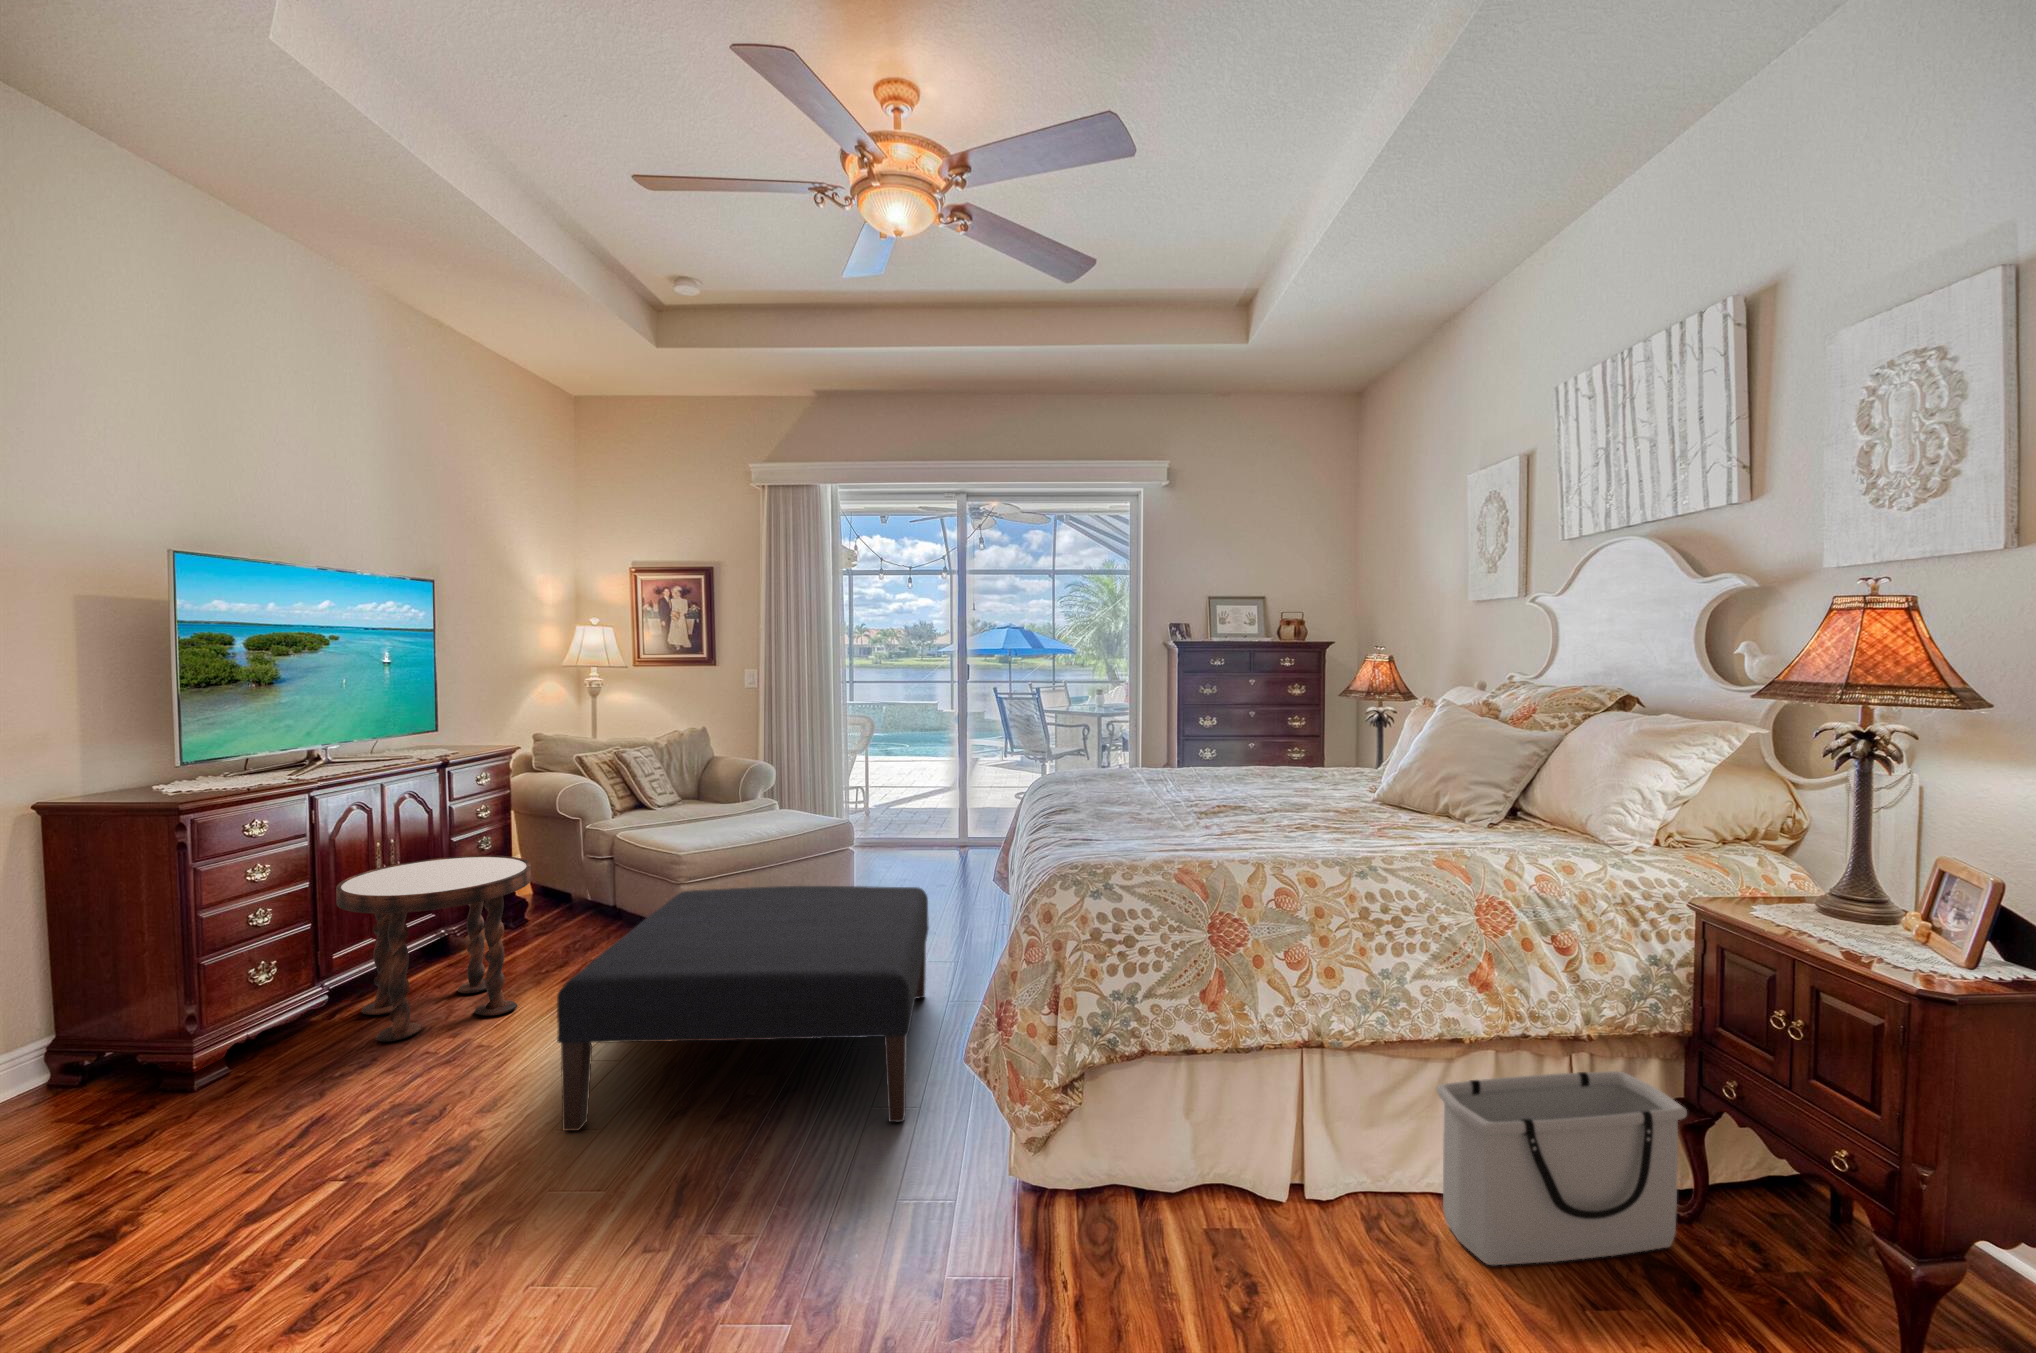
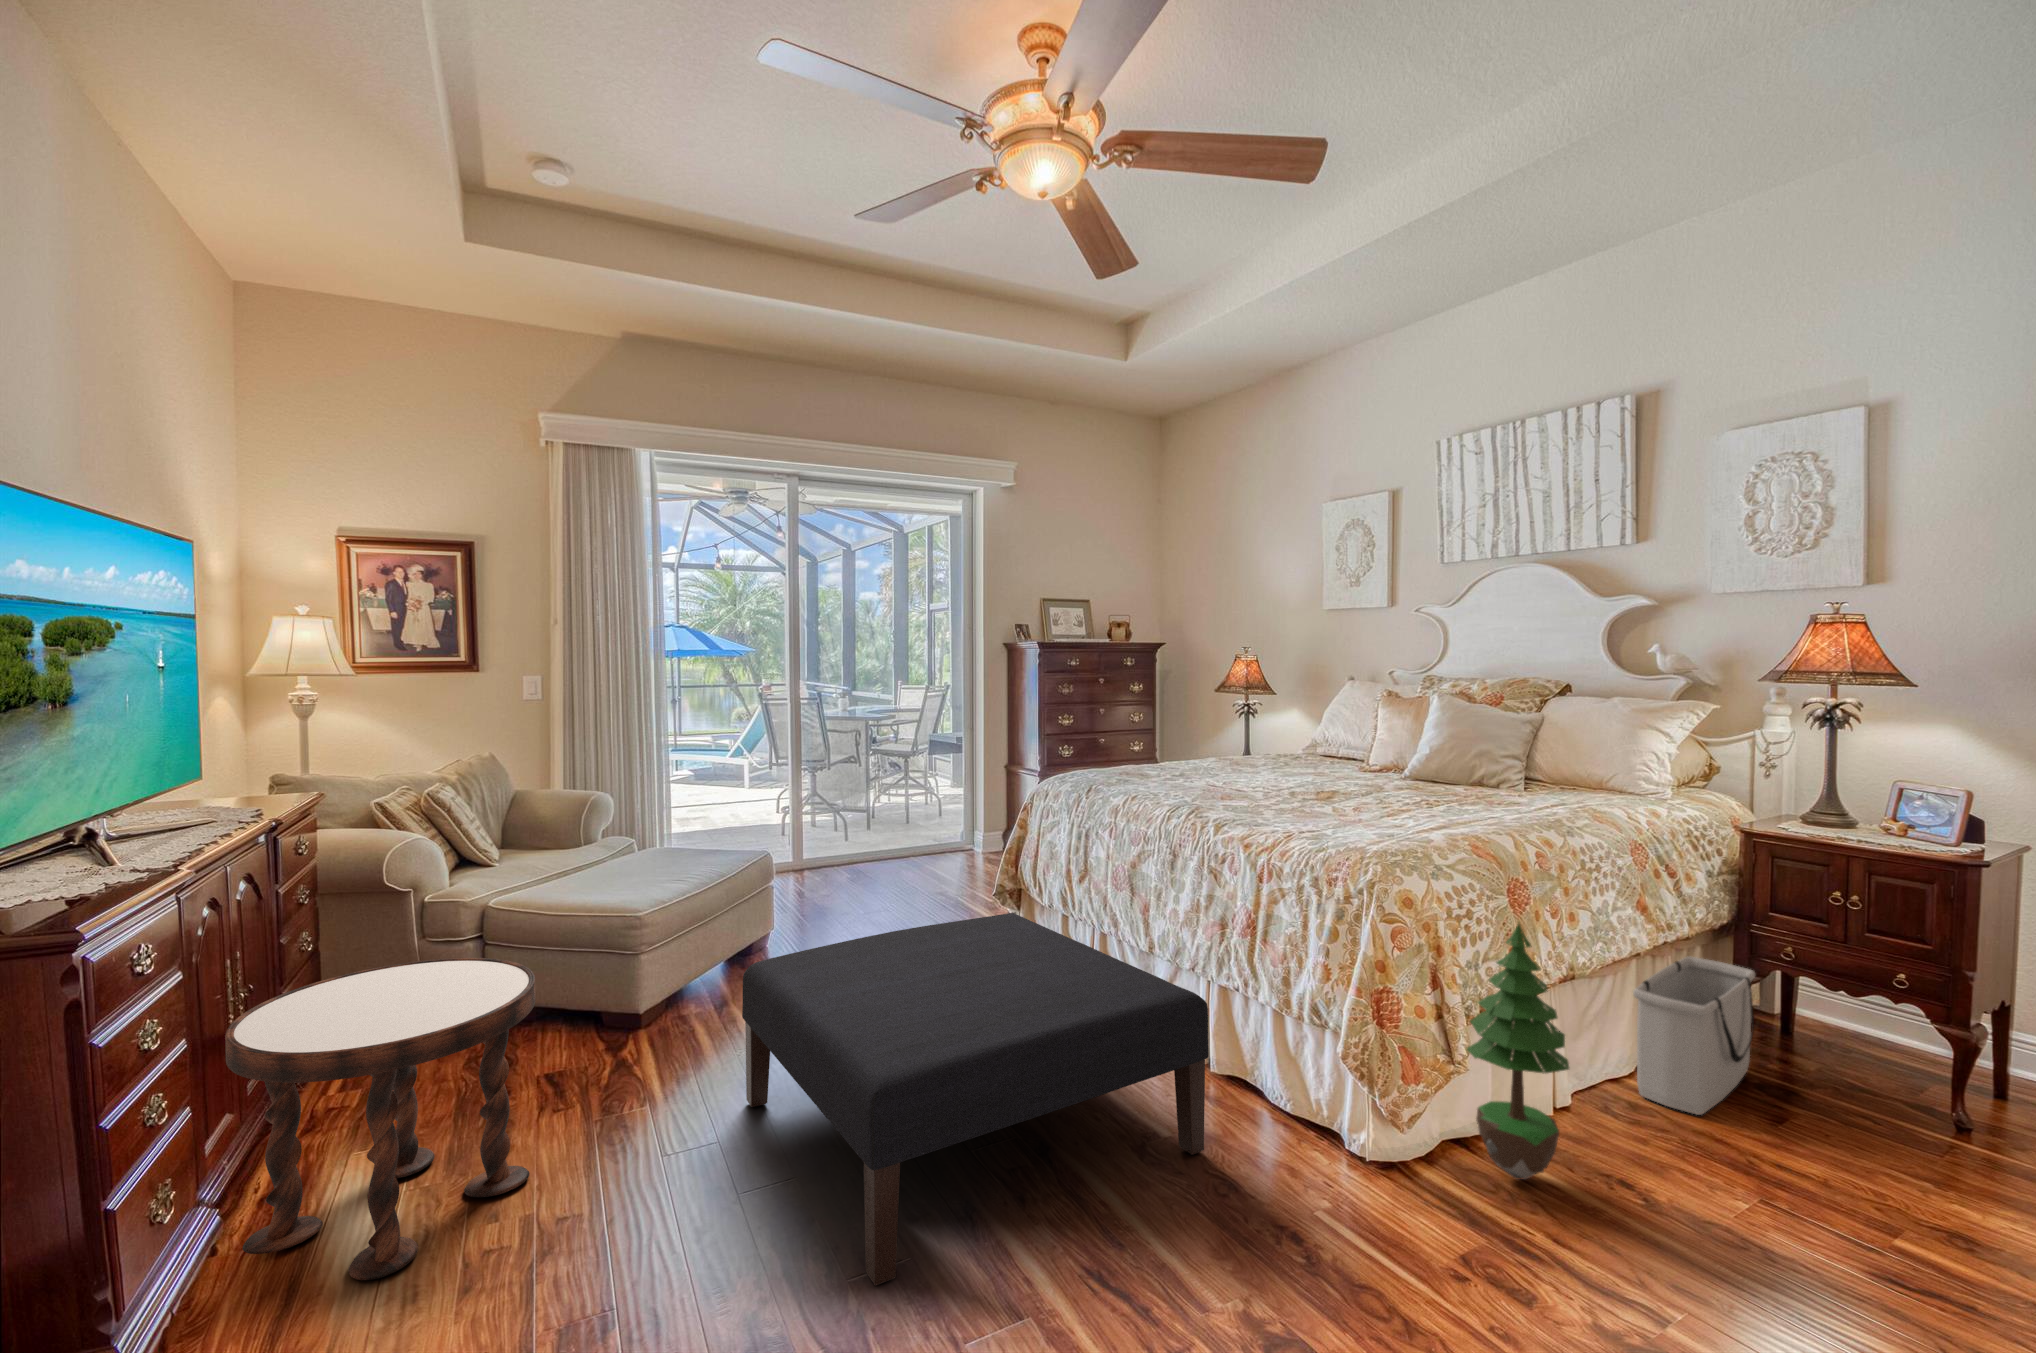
potted tree: none [1086,955,1190,1242] -> present [1467,924,1569,1180]

